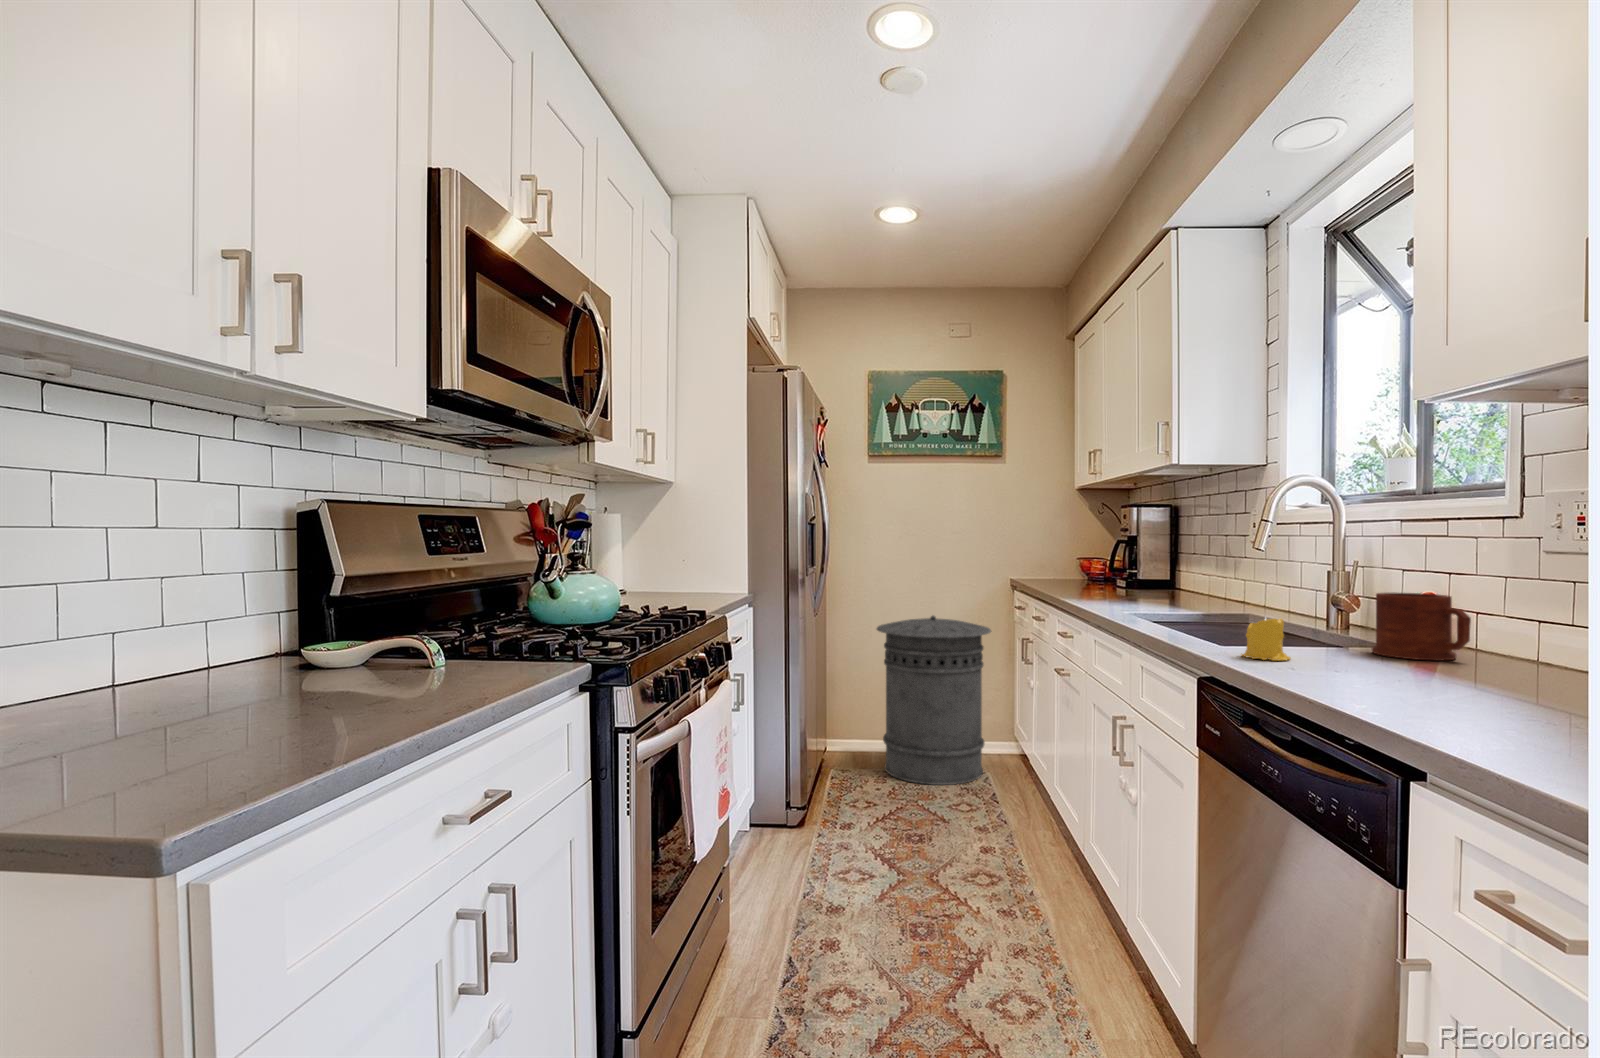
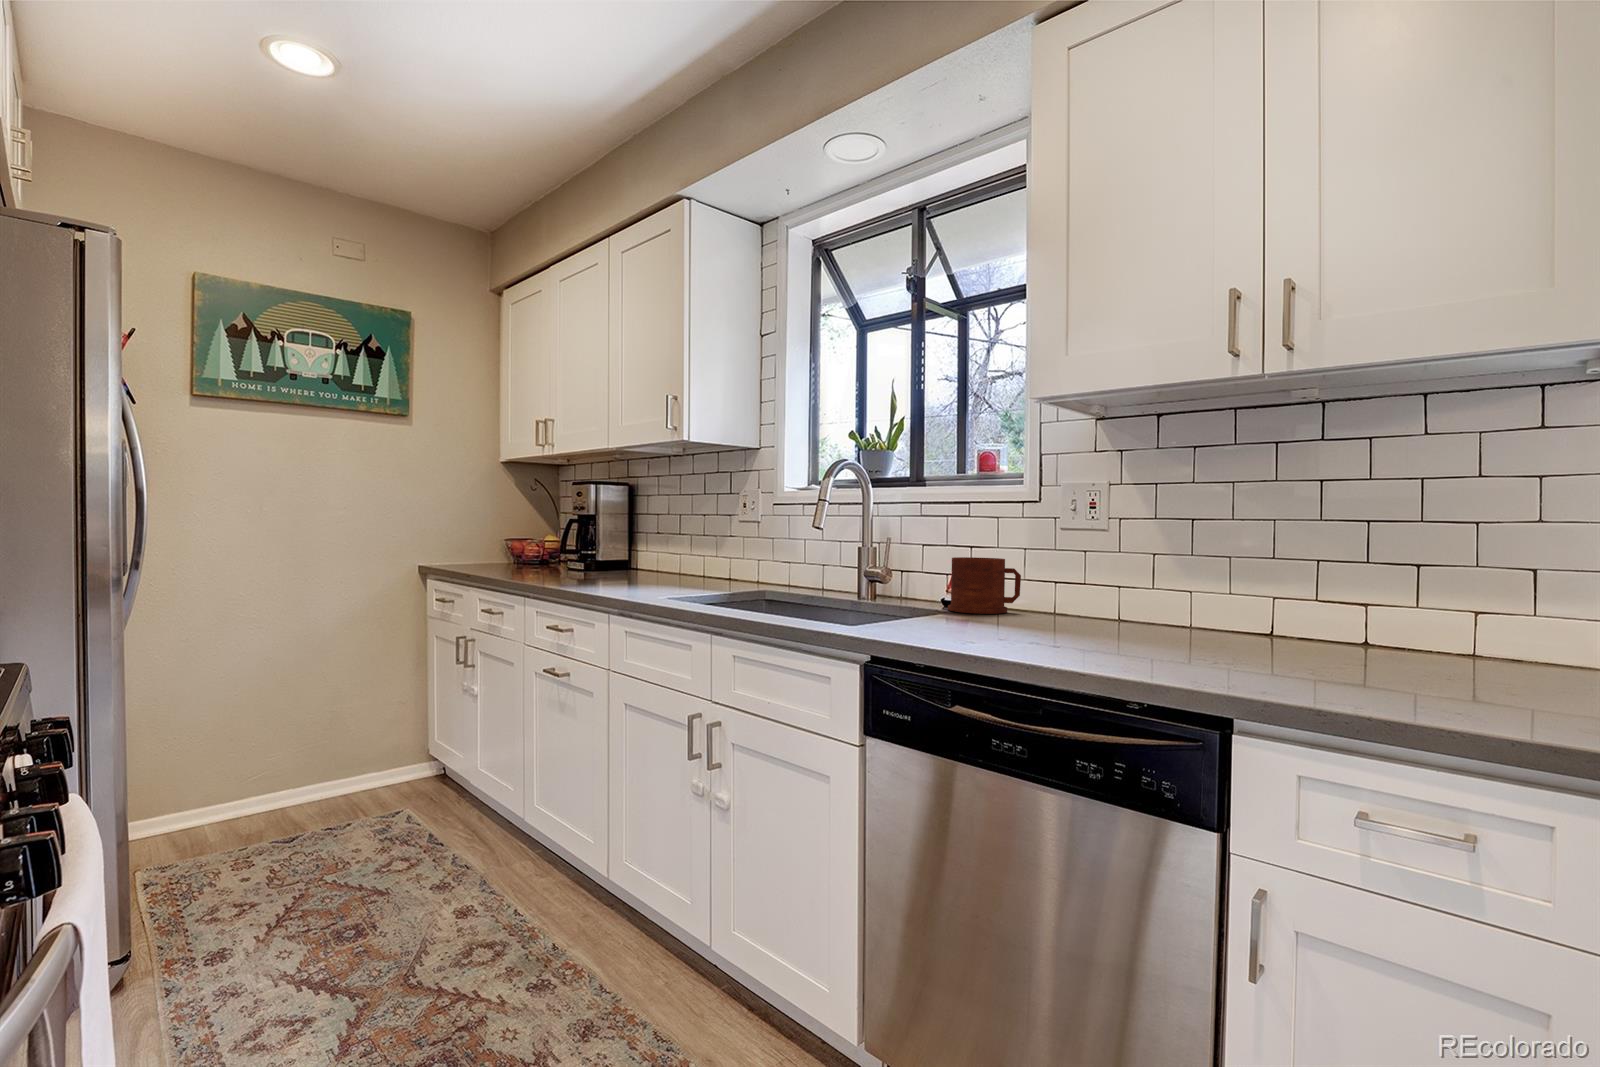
trash can: present [877,616,991,785] -> none [224,618,407,854]
candle: present [1241,619,1291,661] -> none [897,581,941,625]

